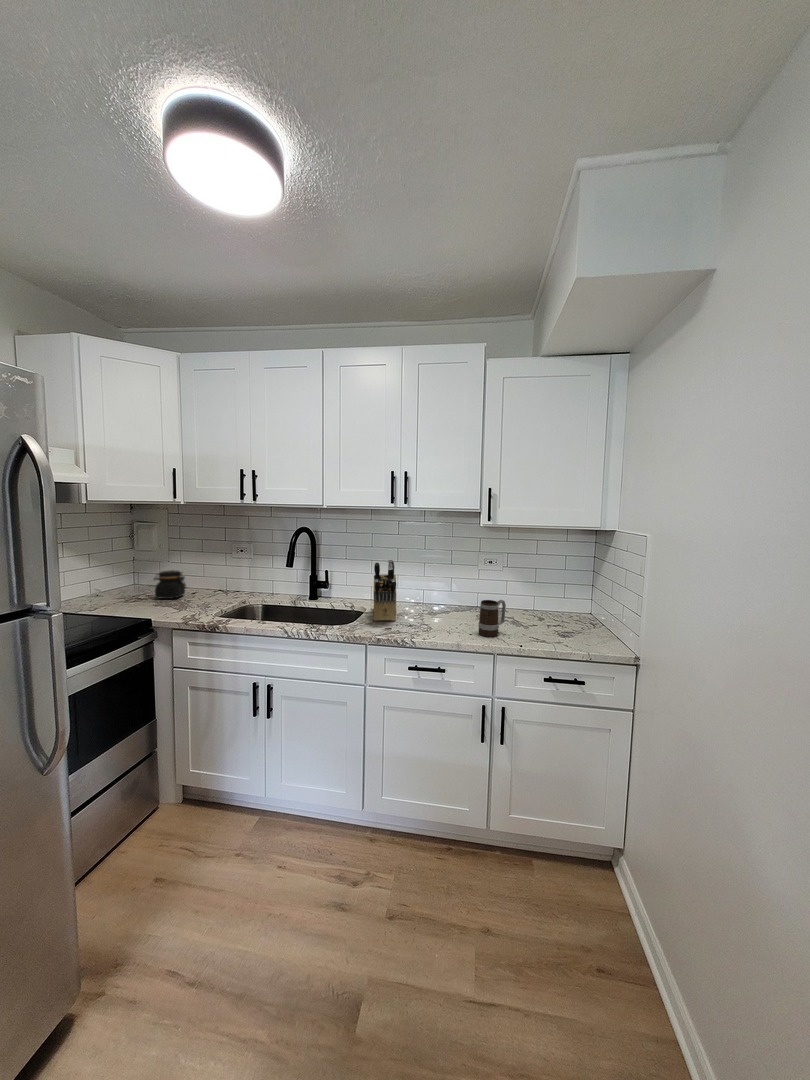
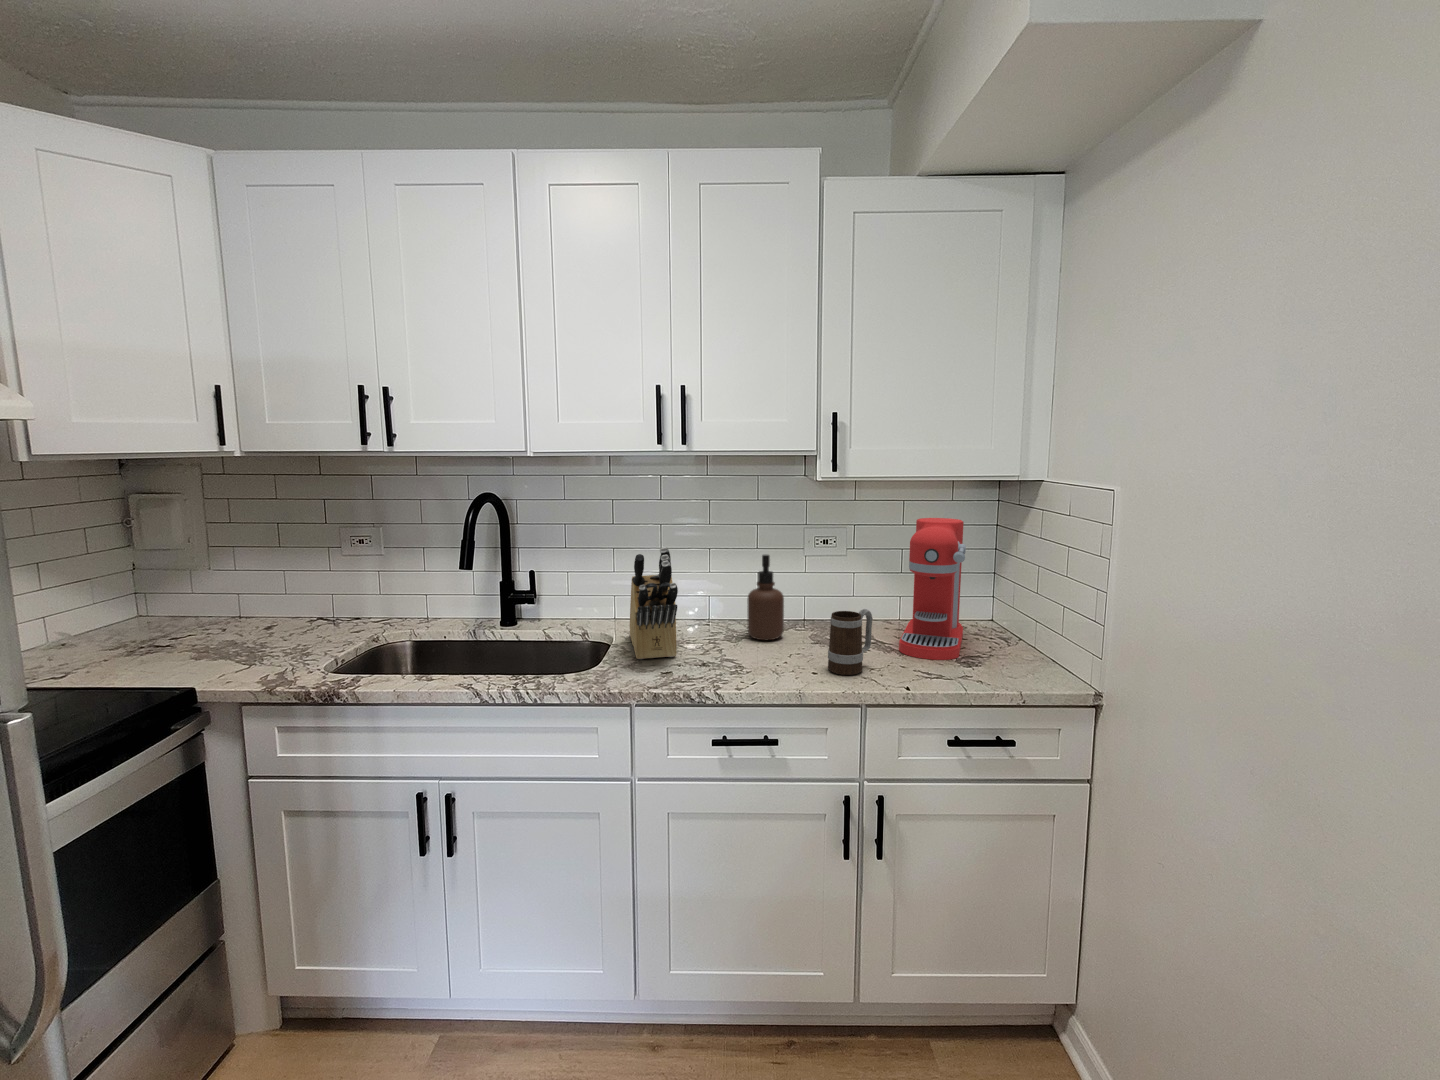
coffee maker: none [525,550,568,633] -> present [899,518,966,660]
soap dispenser: none [440,567,461,615] -> present [747,555,784,640]
jar: present [154,570,186,599] -> none [184,587,255,643]

